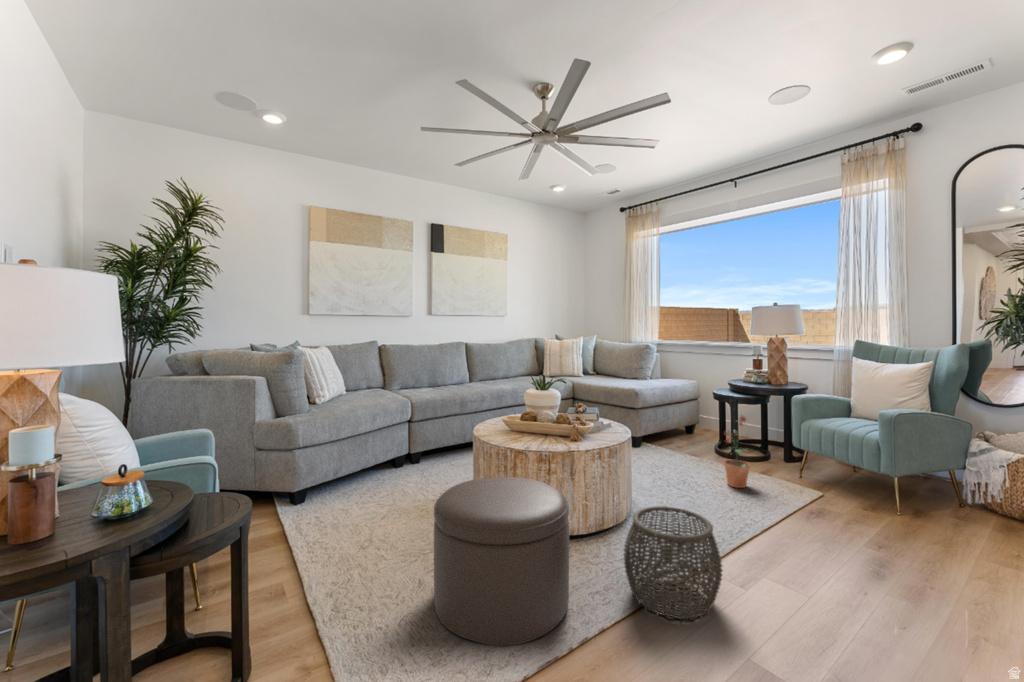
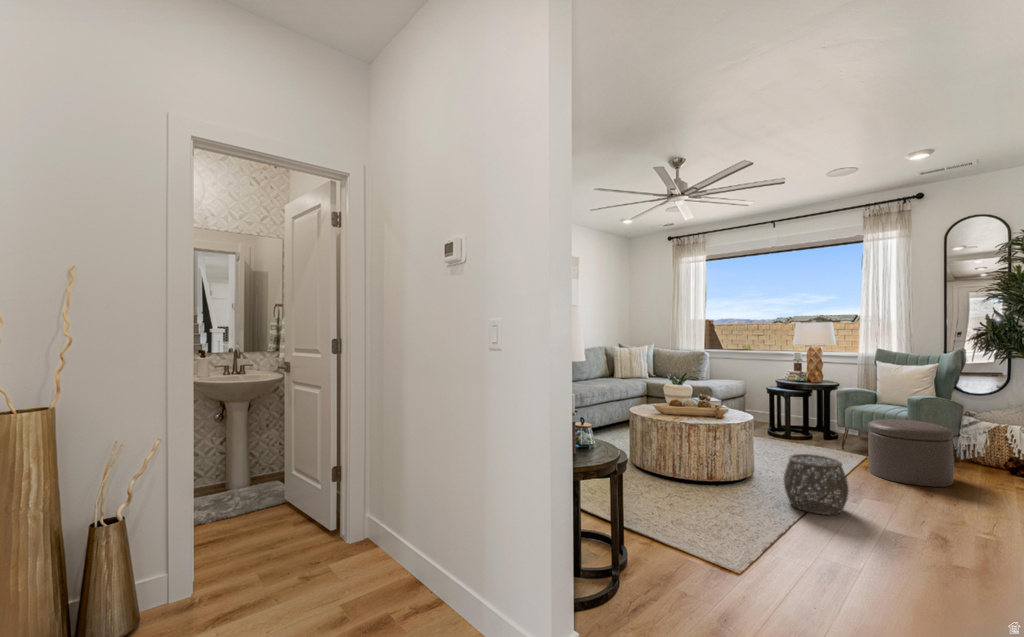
potted plant: present [724,416,750,488] -> none [793,403,816,455]
ottoman: present [434,477,569,645] -> present [868,419,954,487]

